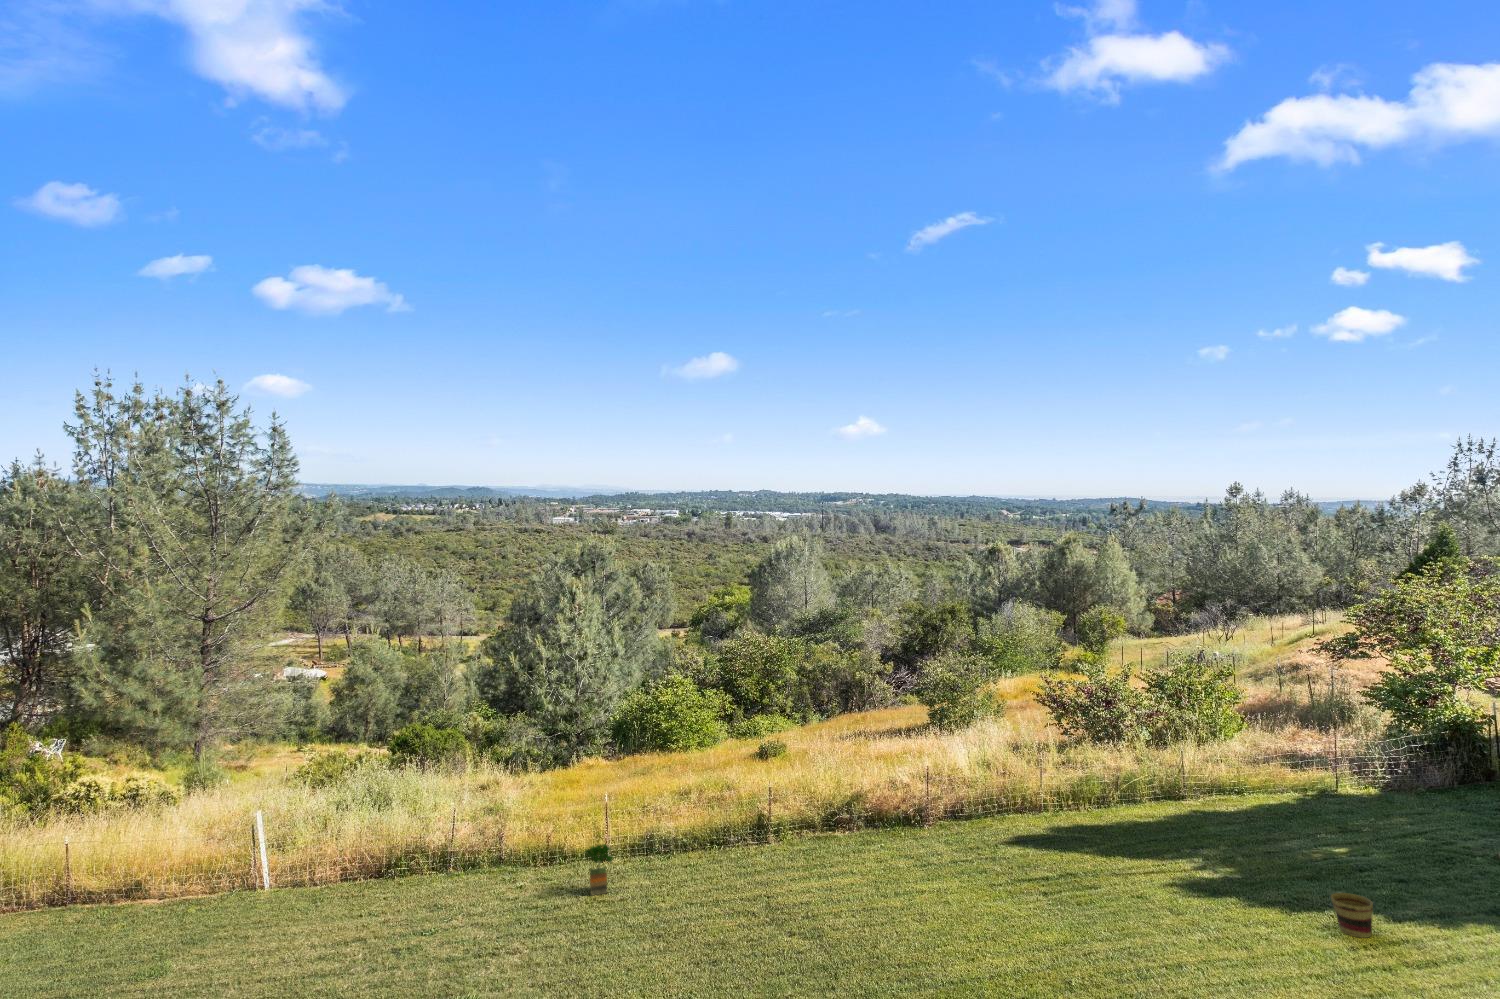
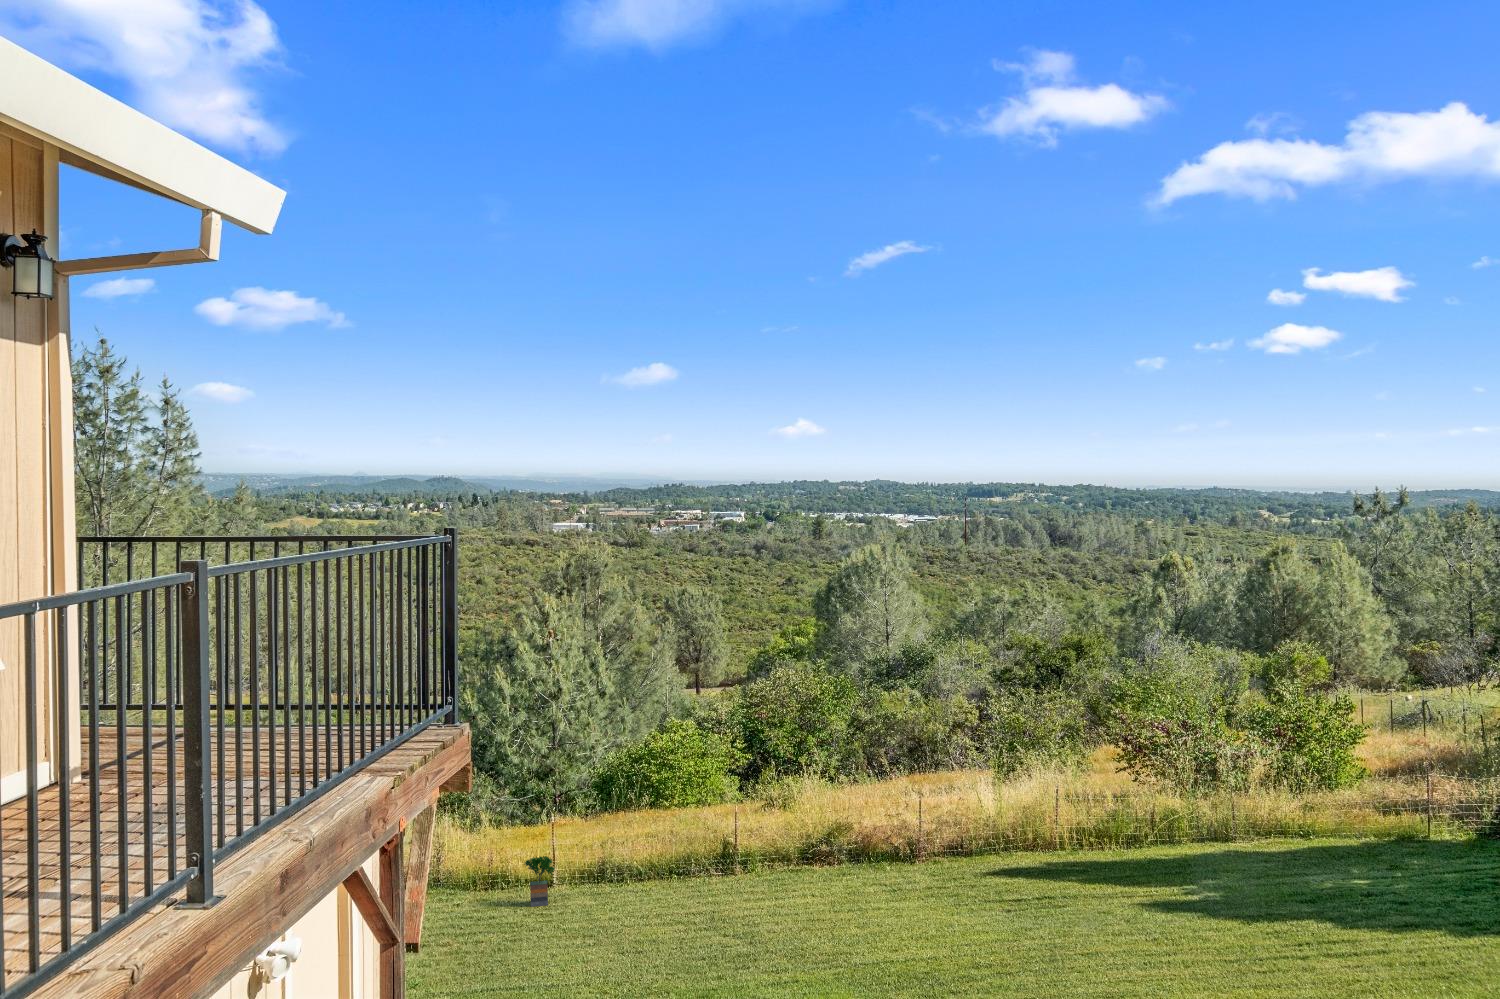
basket: present [1331,893,1373,938] -> none [1270,897,1307,936]

